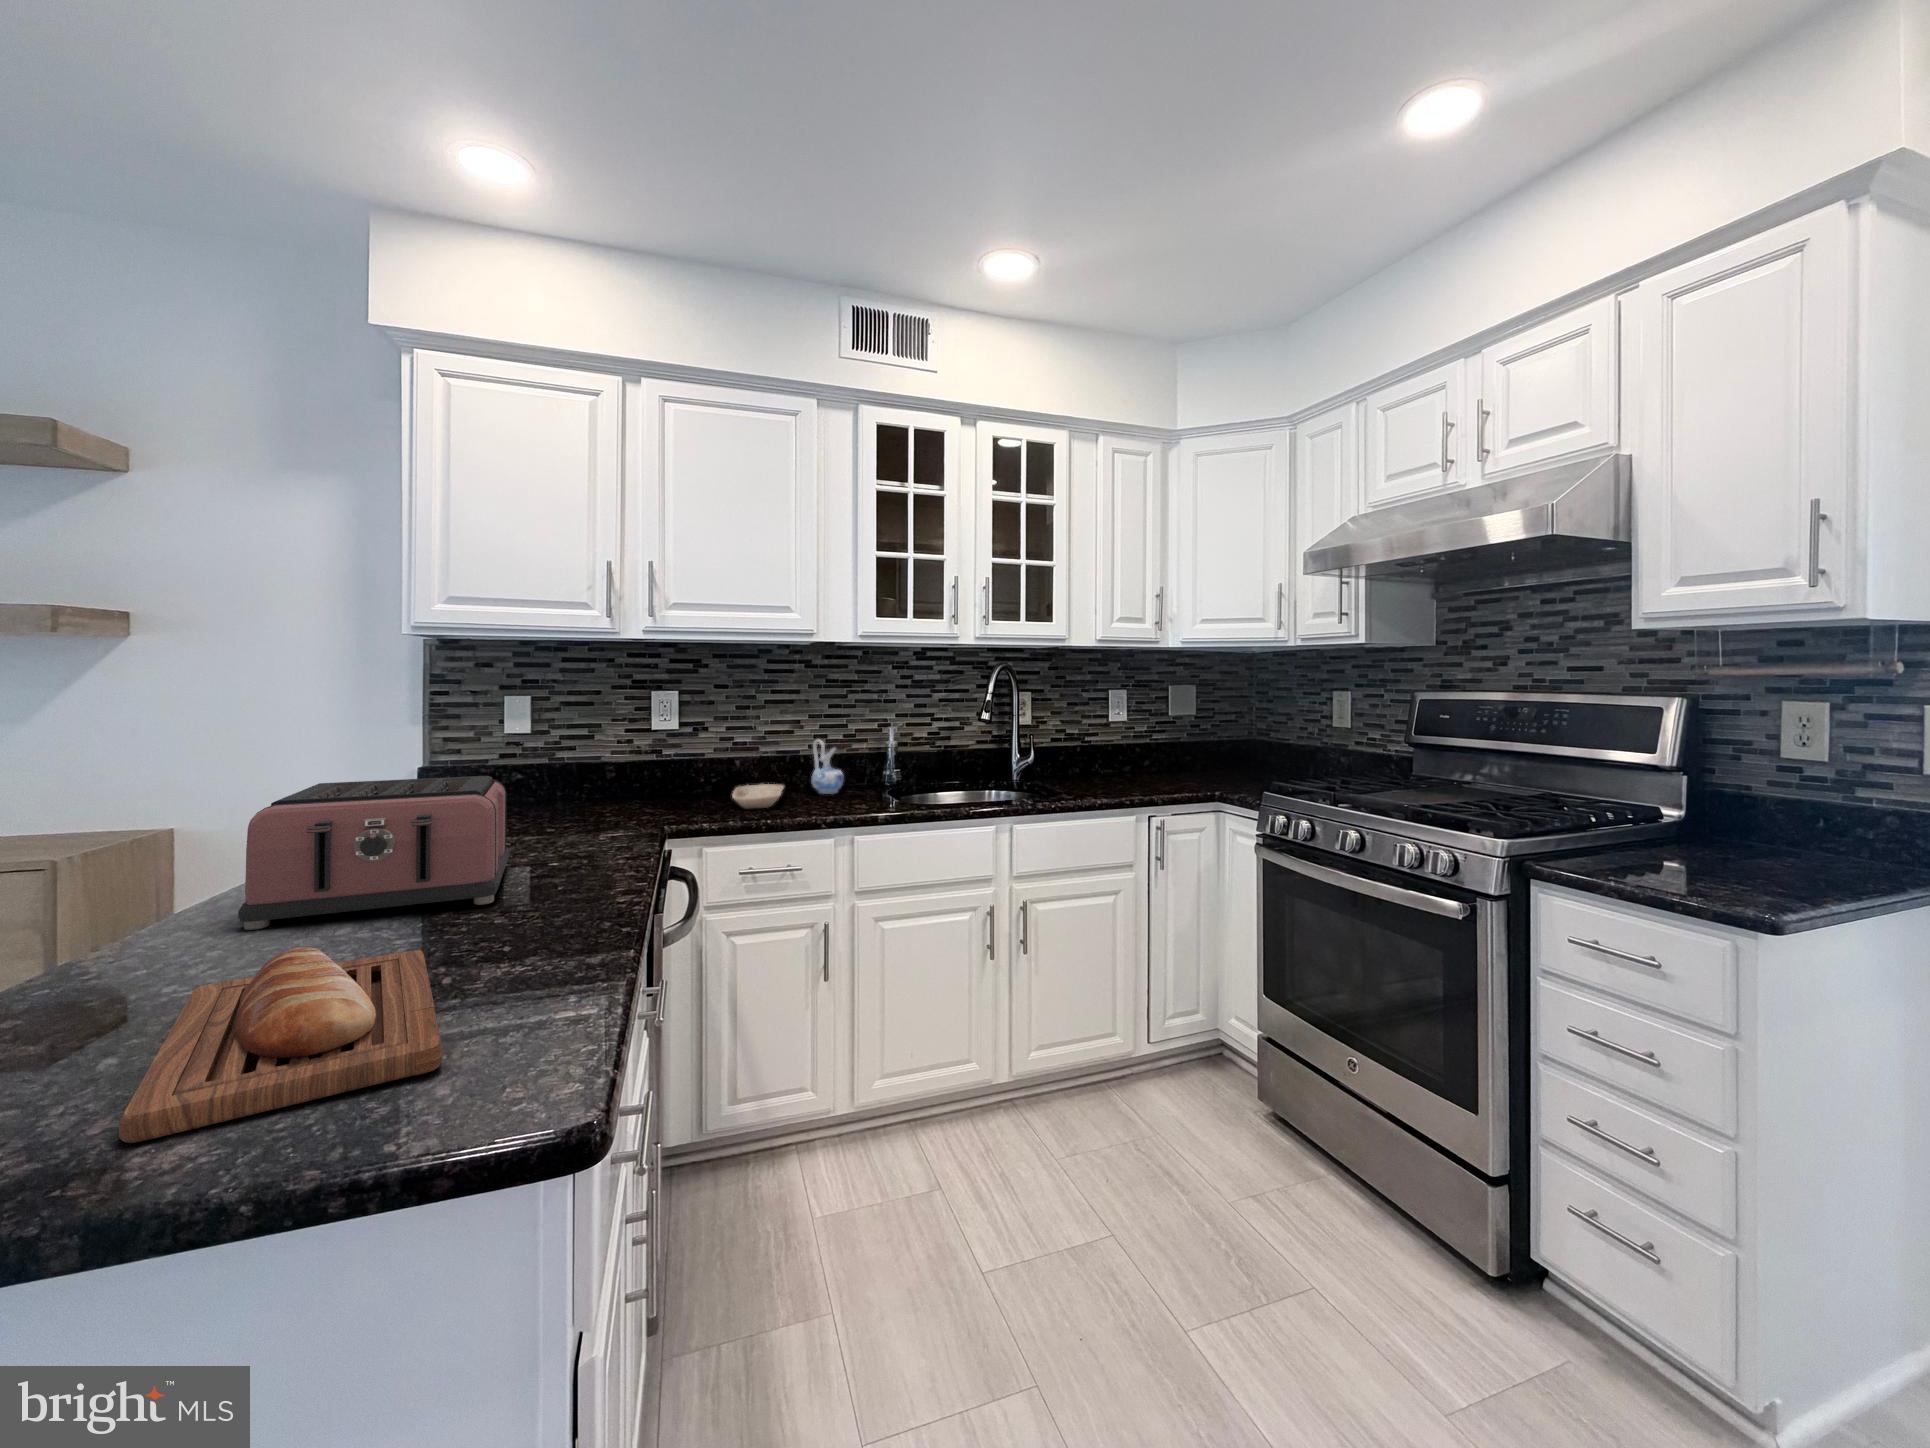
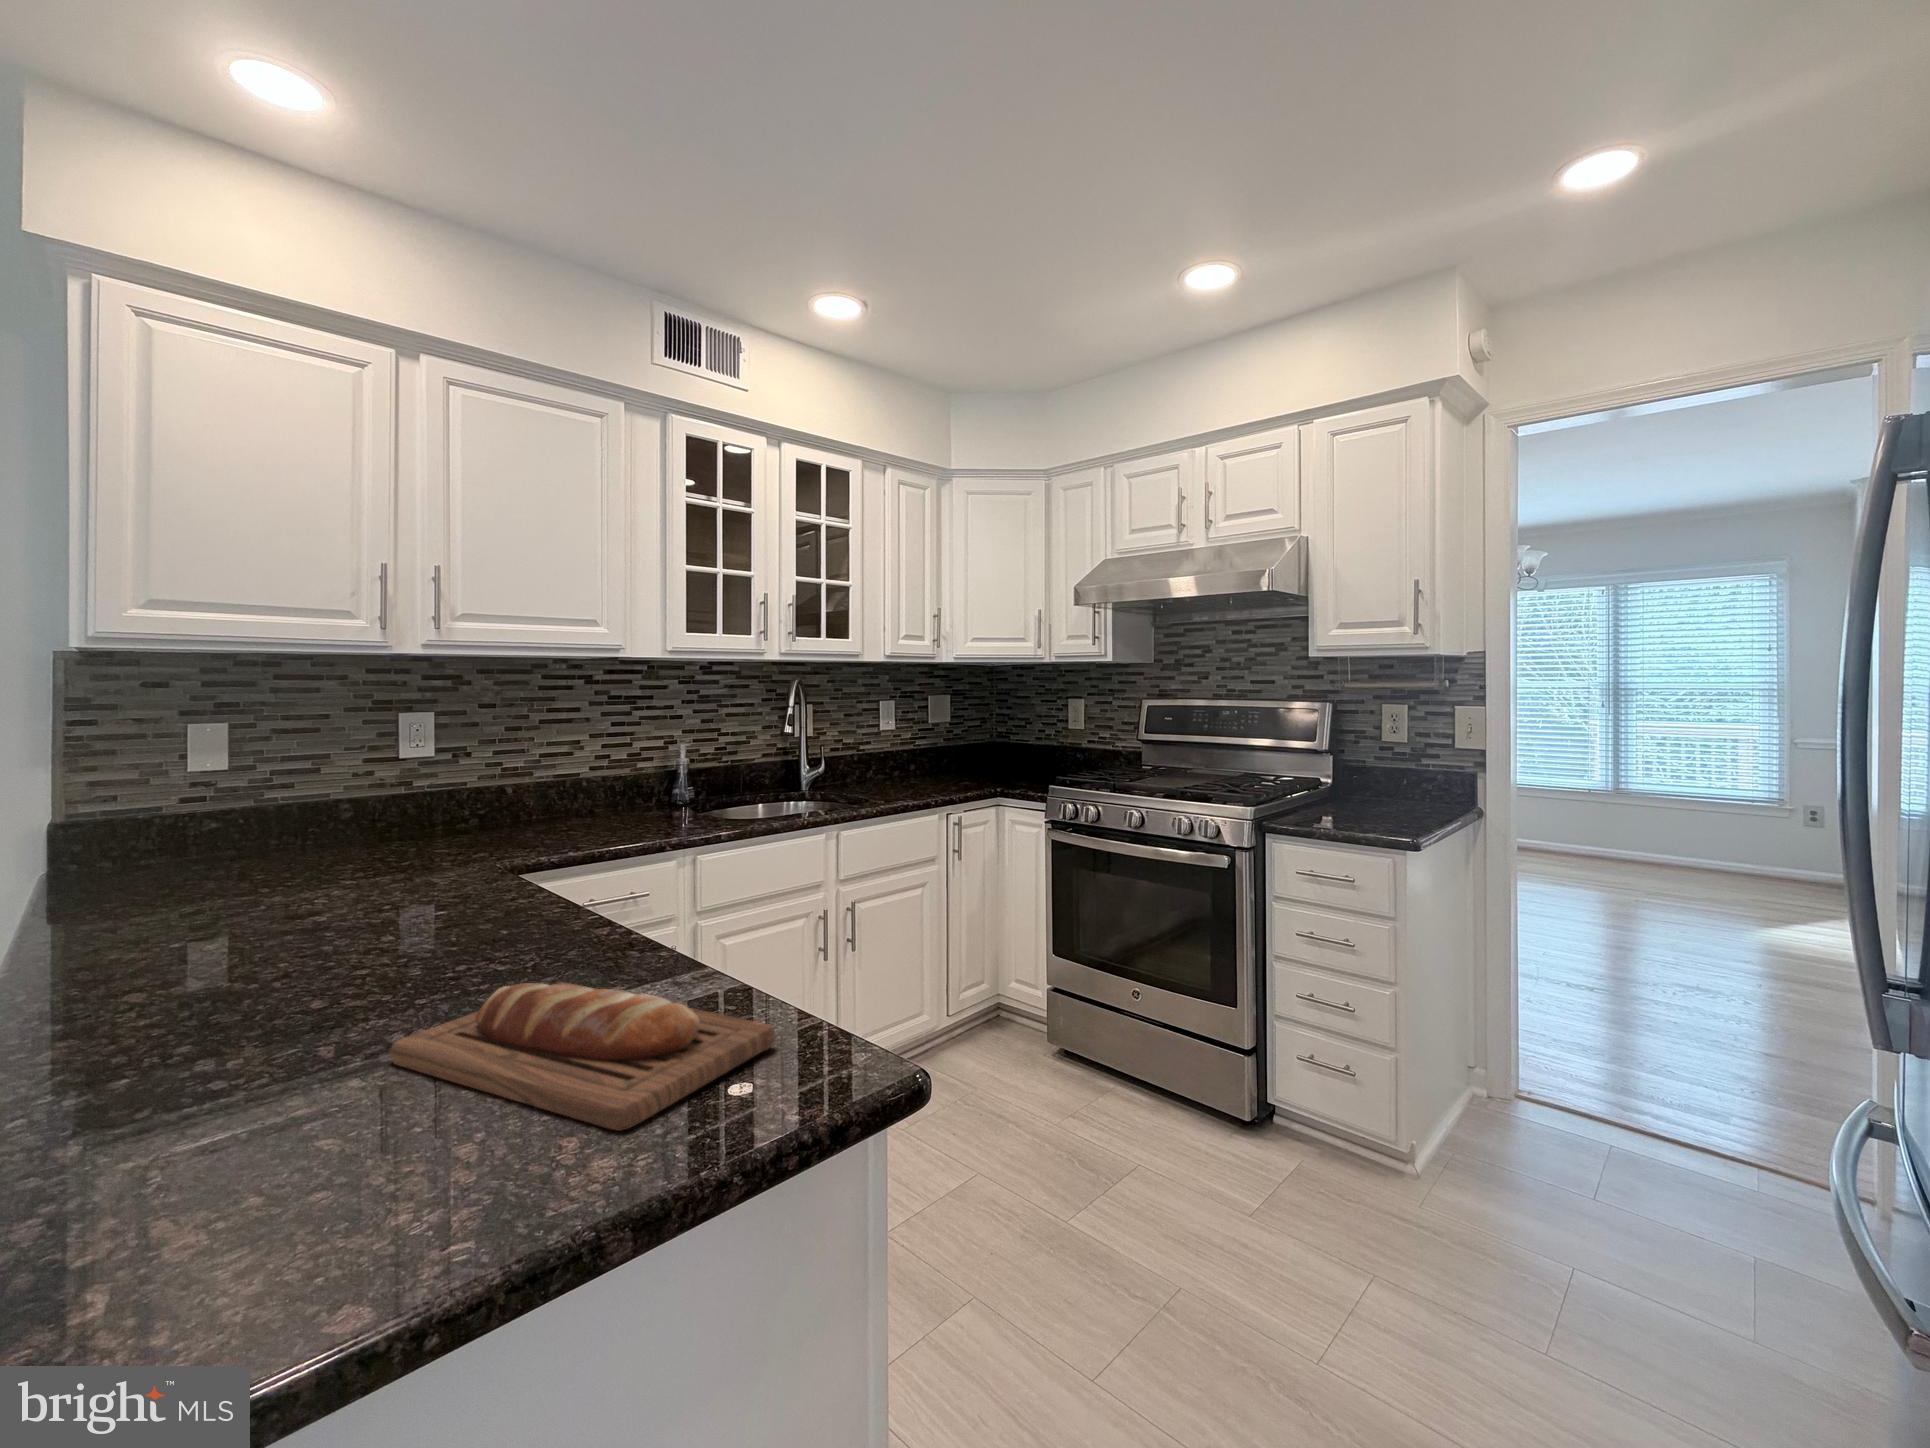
ceramic pitcher: present [811,739,844,794] -> none [598,761,636,819]
toaster: present [238,776,509,930] -> none [164,818,500,1010]
tray: present [732,784,784,809] -> none [521,812,599,840]

